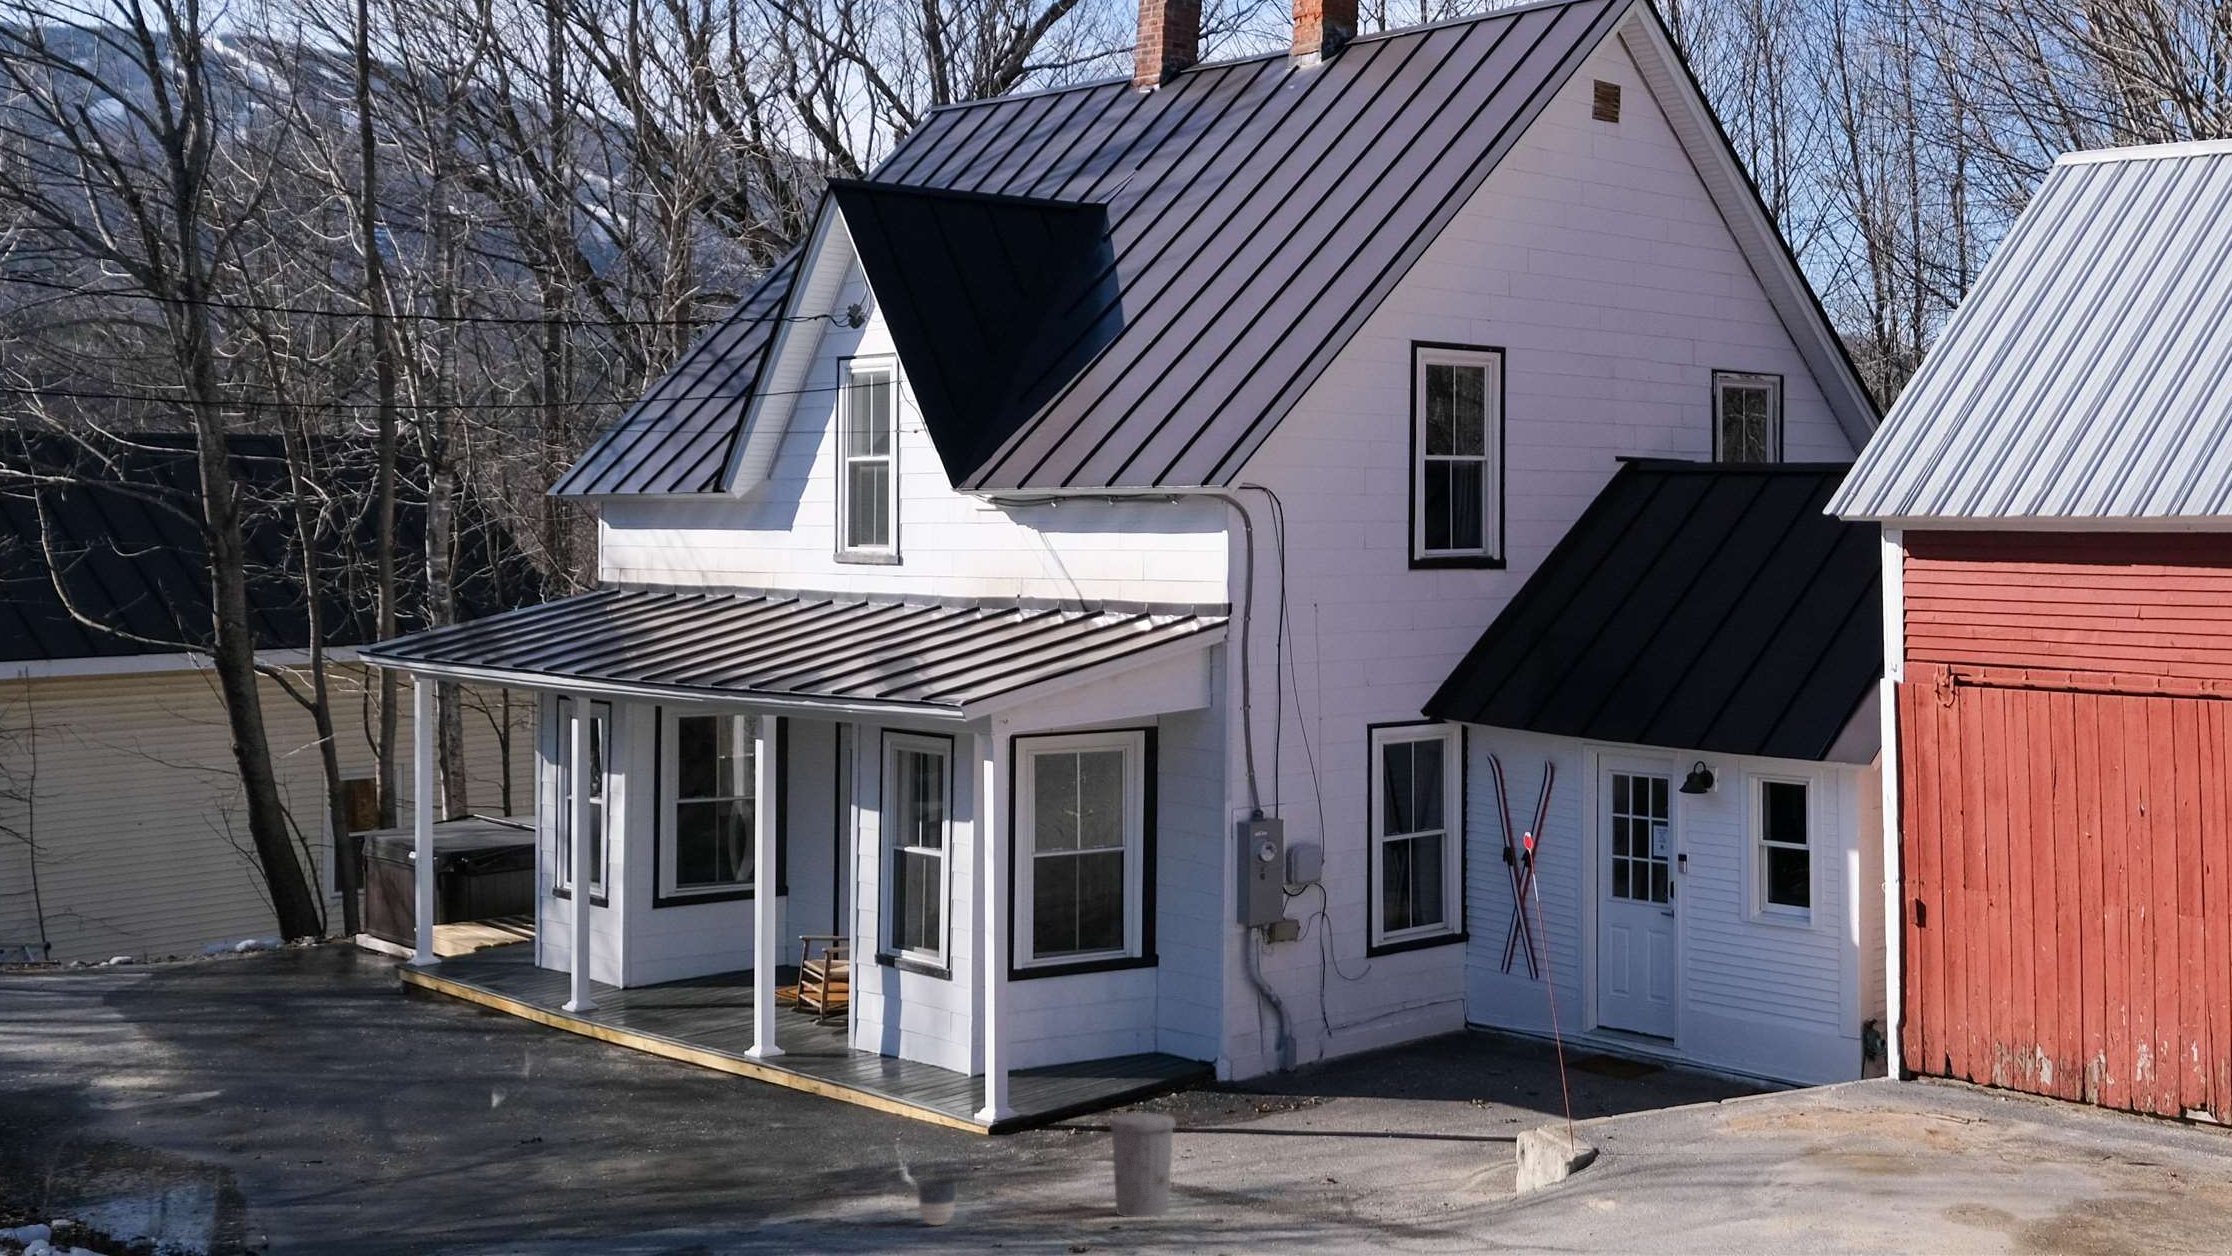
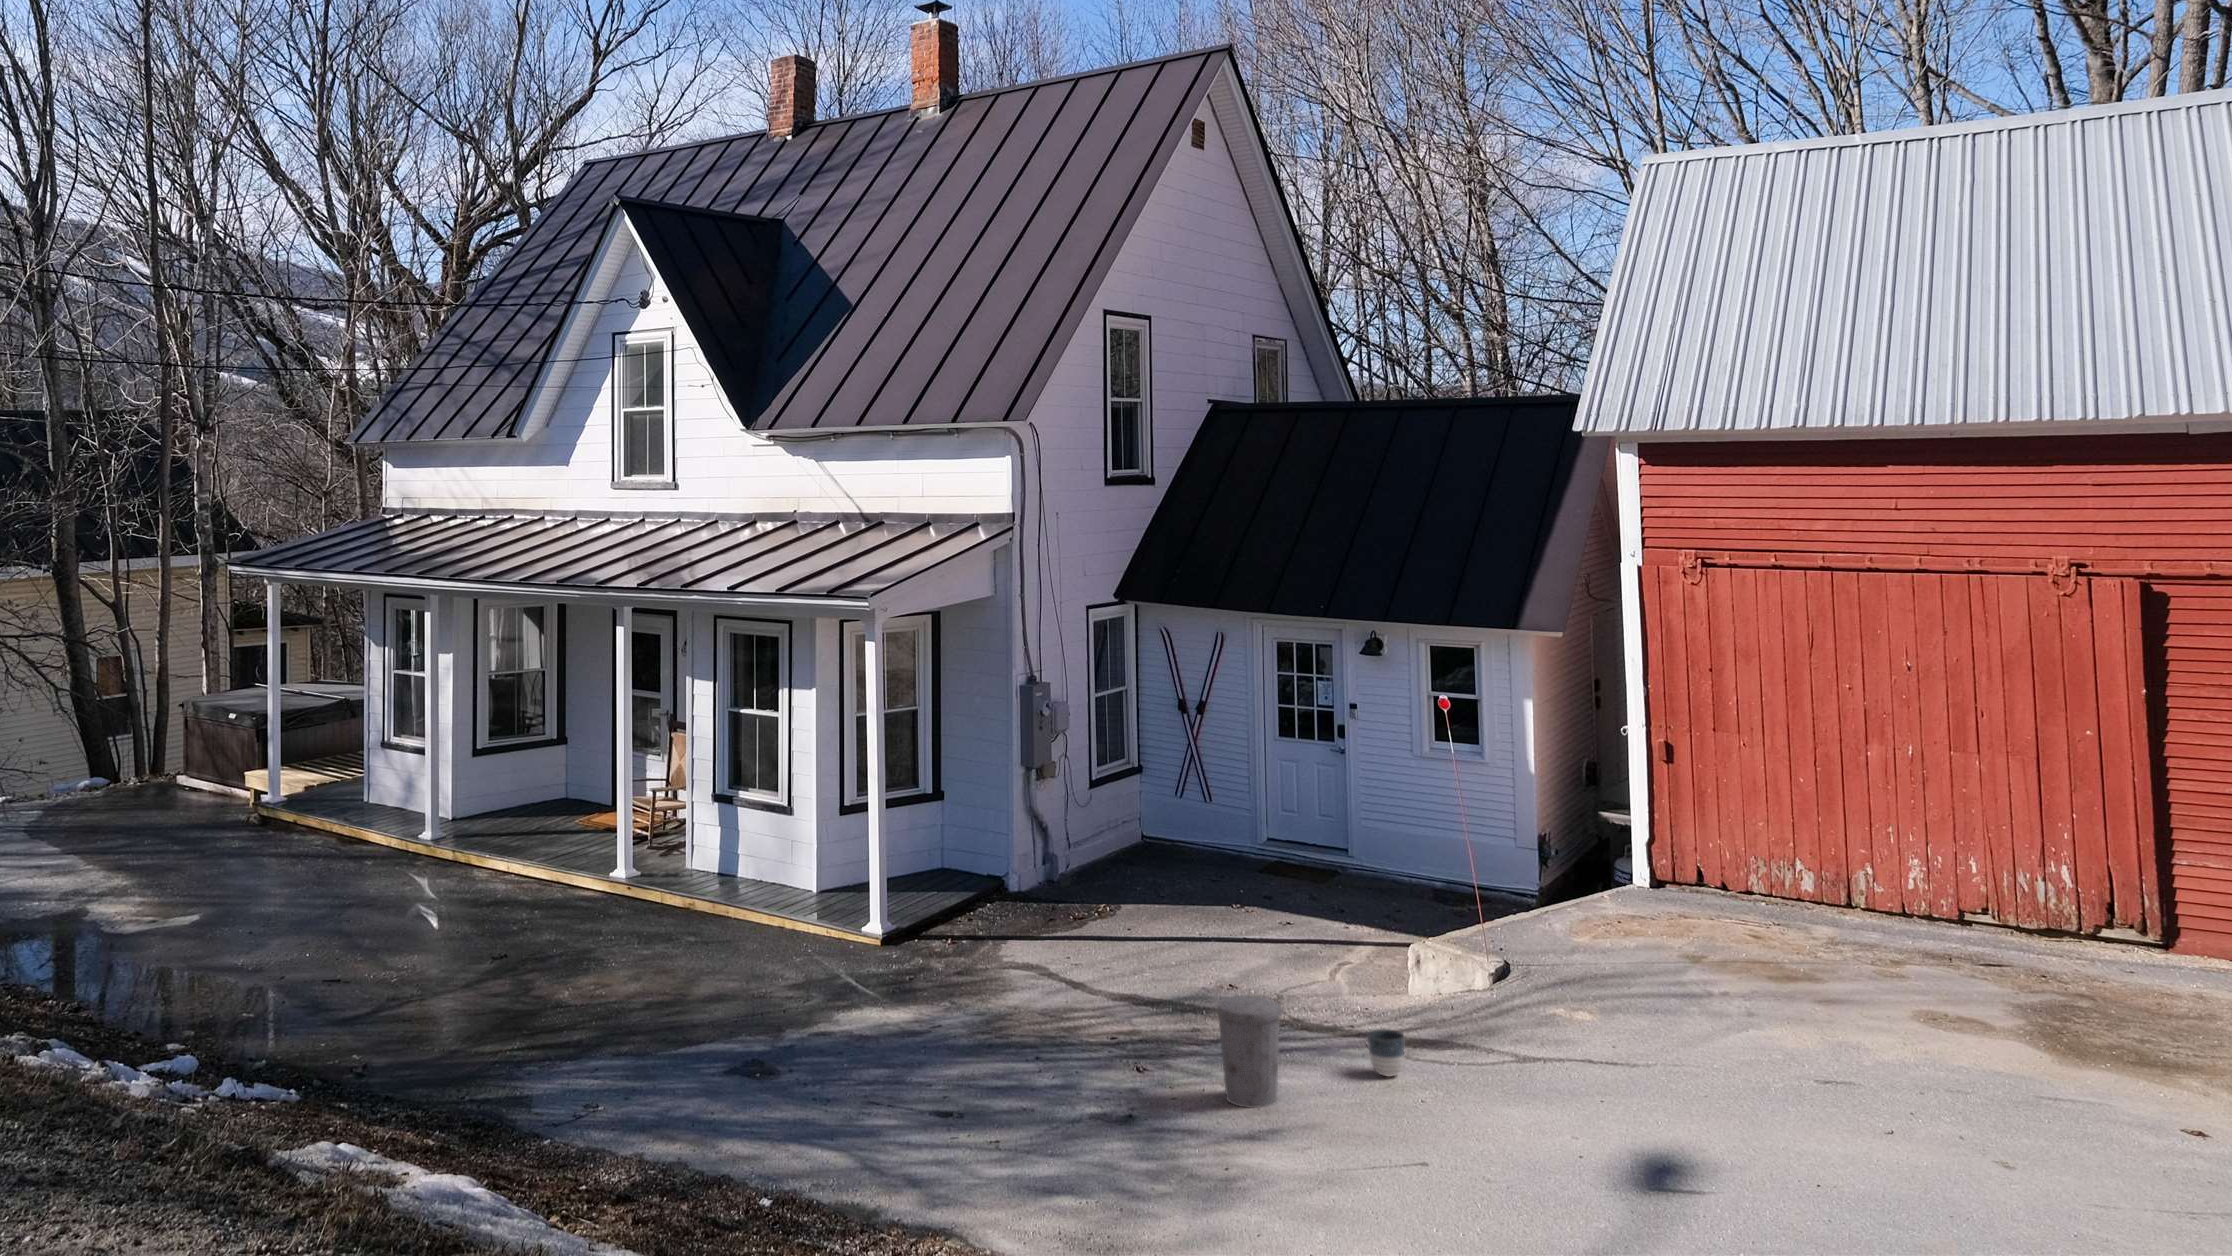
planter: present [918,1179,956,1225] -> present [1368,1029,1405,1076]

